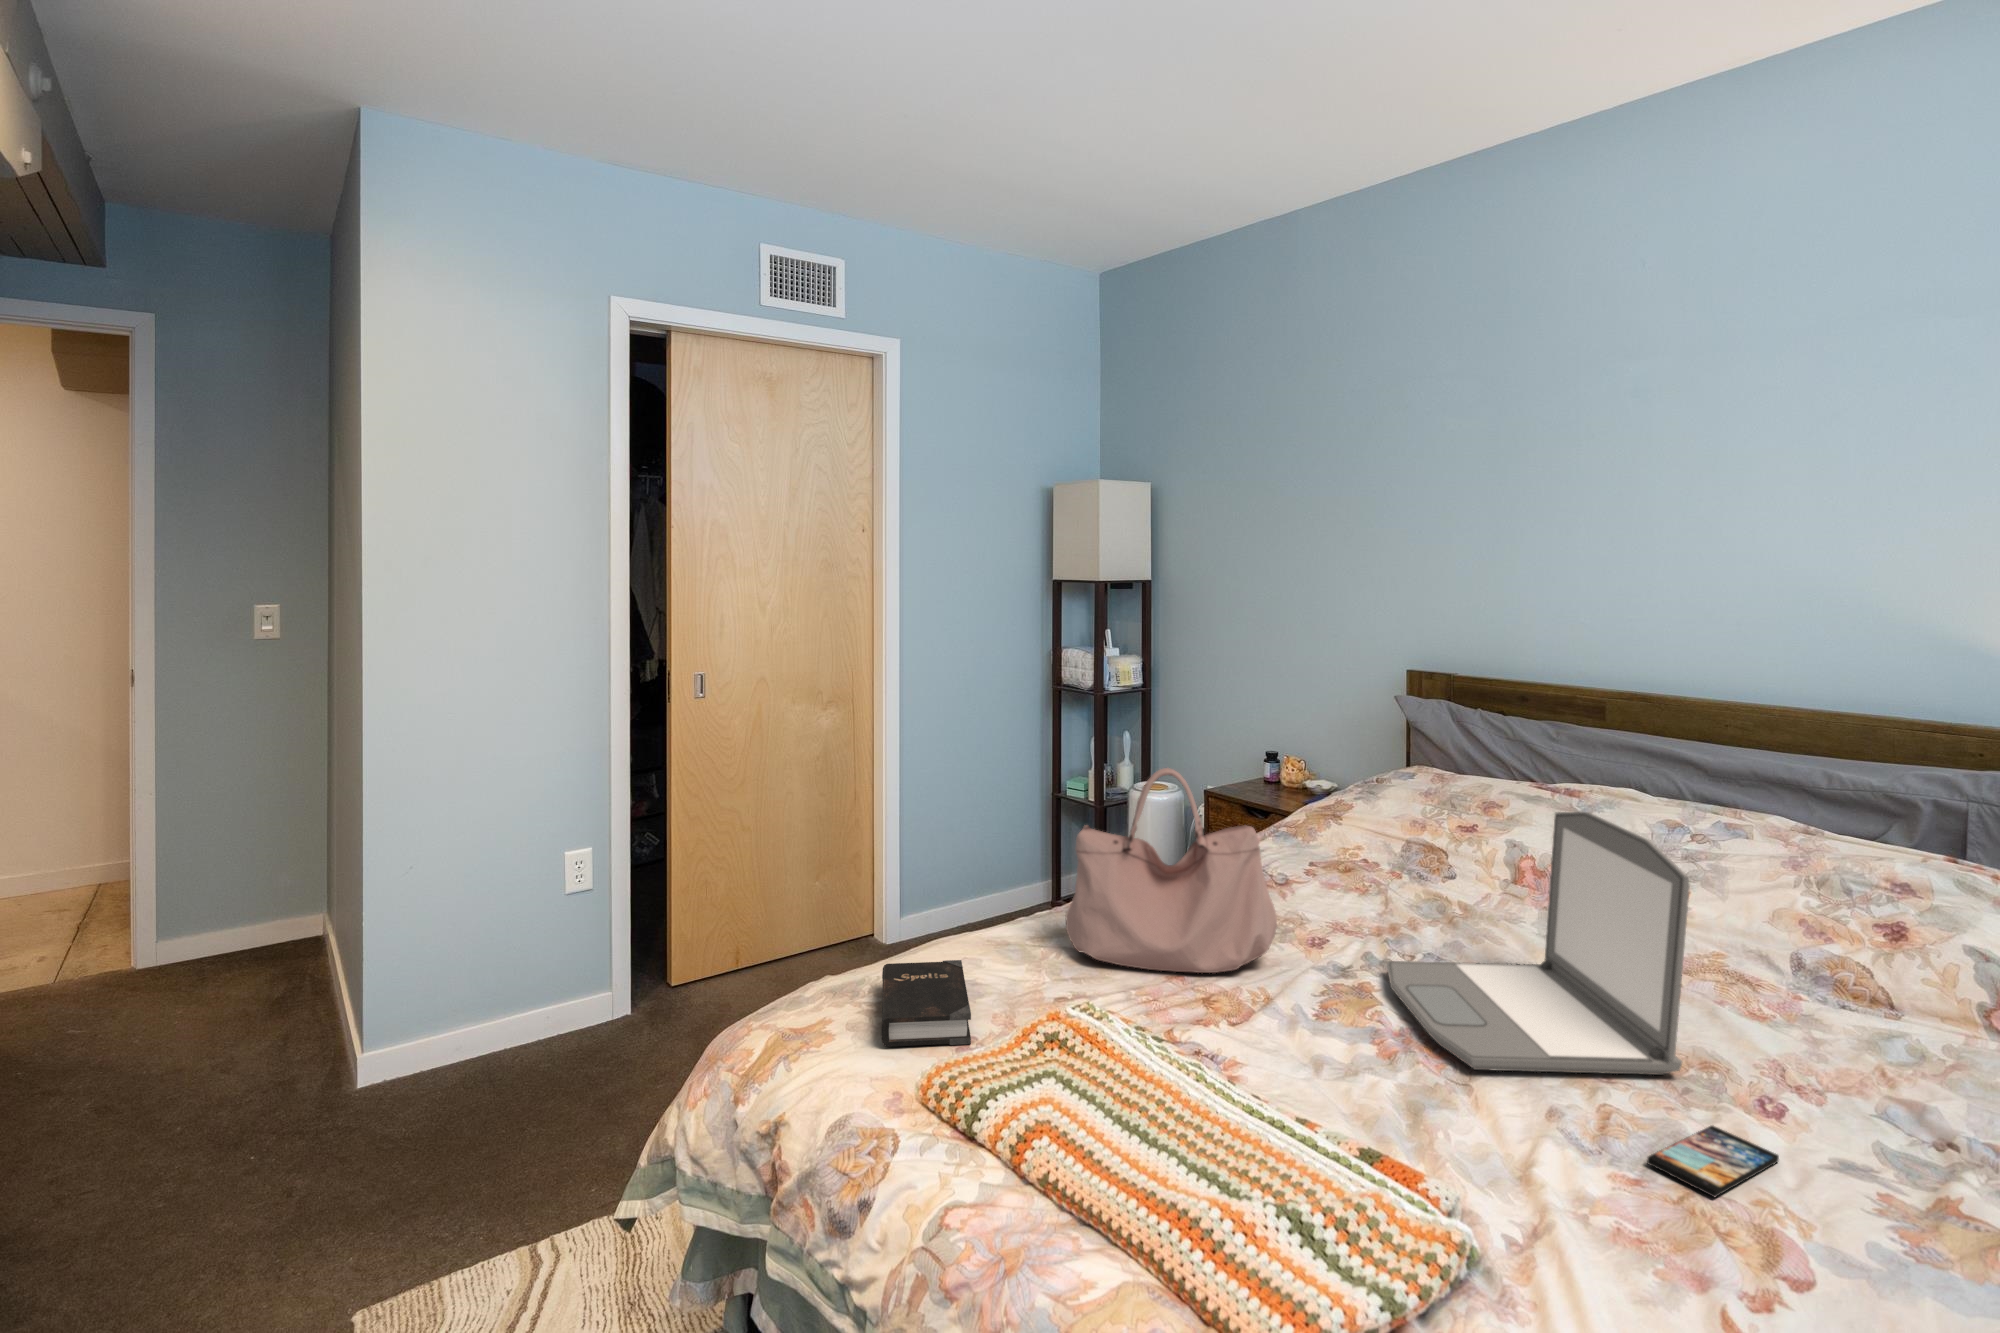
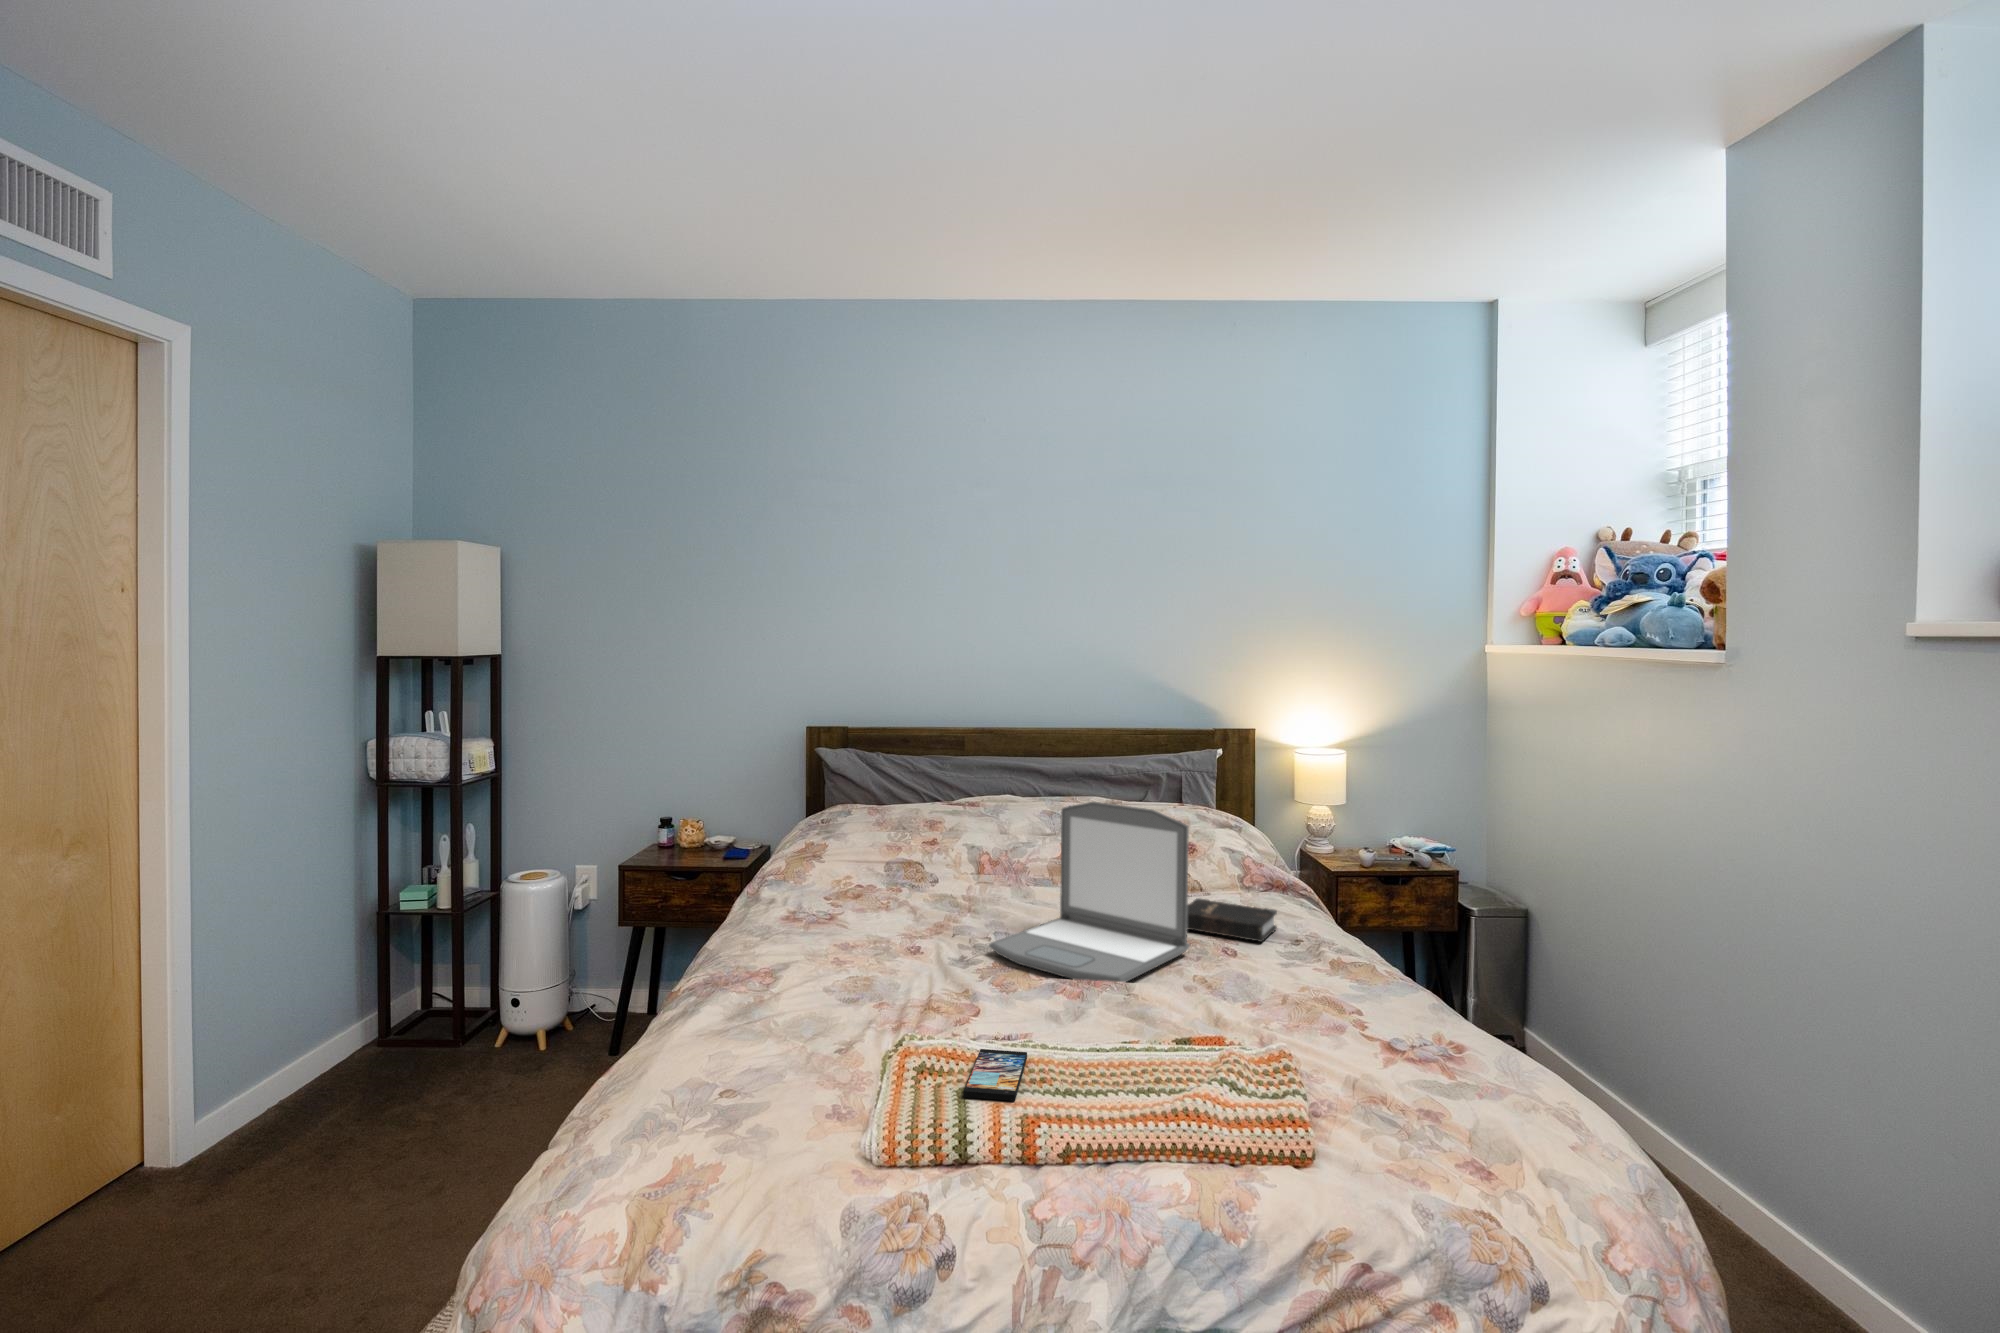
handbag: present [1065,768,1277,973] -> none [753,820,925,1016]
hardback book: present [881,960,971,1047] -> present [1187,898,1277,942]
smartphone: present [1647,1126,1779,1197] -> present [964,1049,1027,1101]

